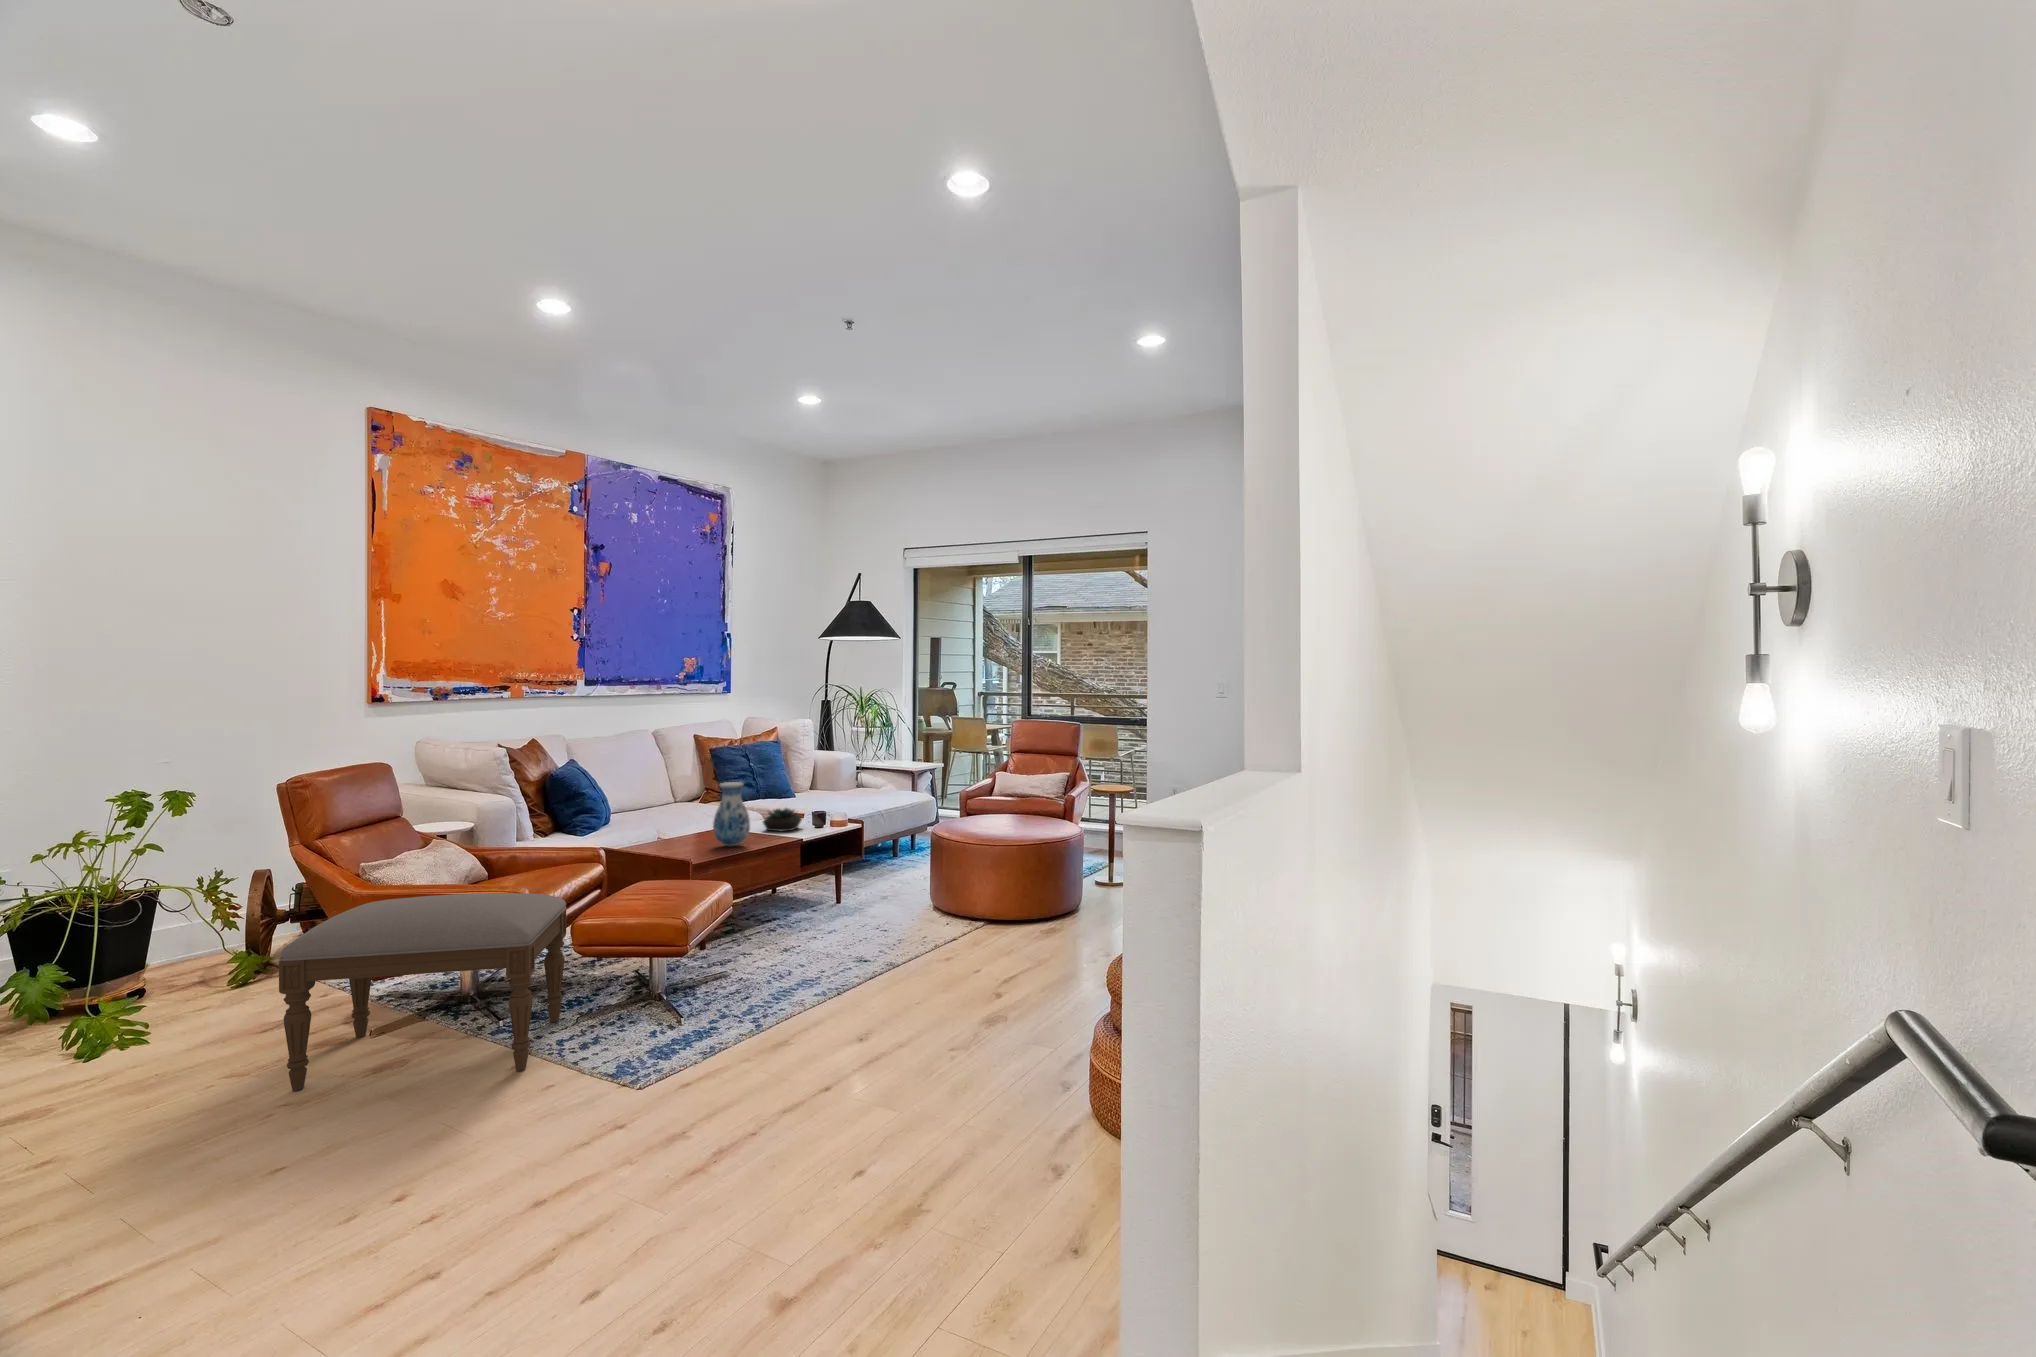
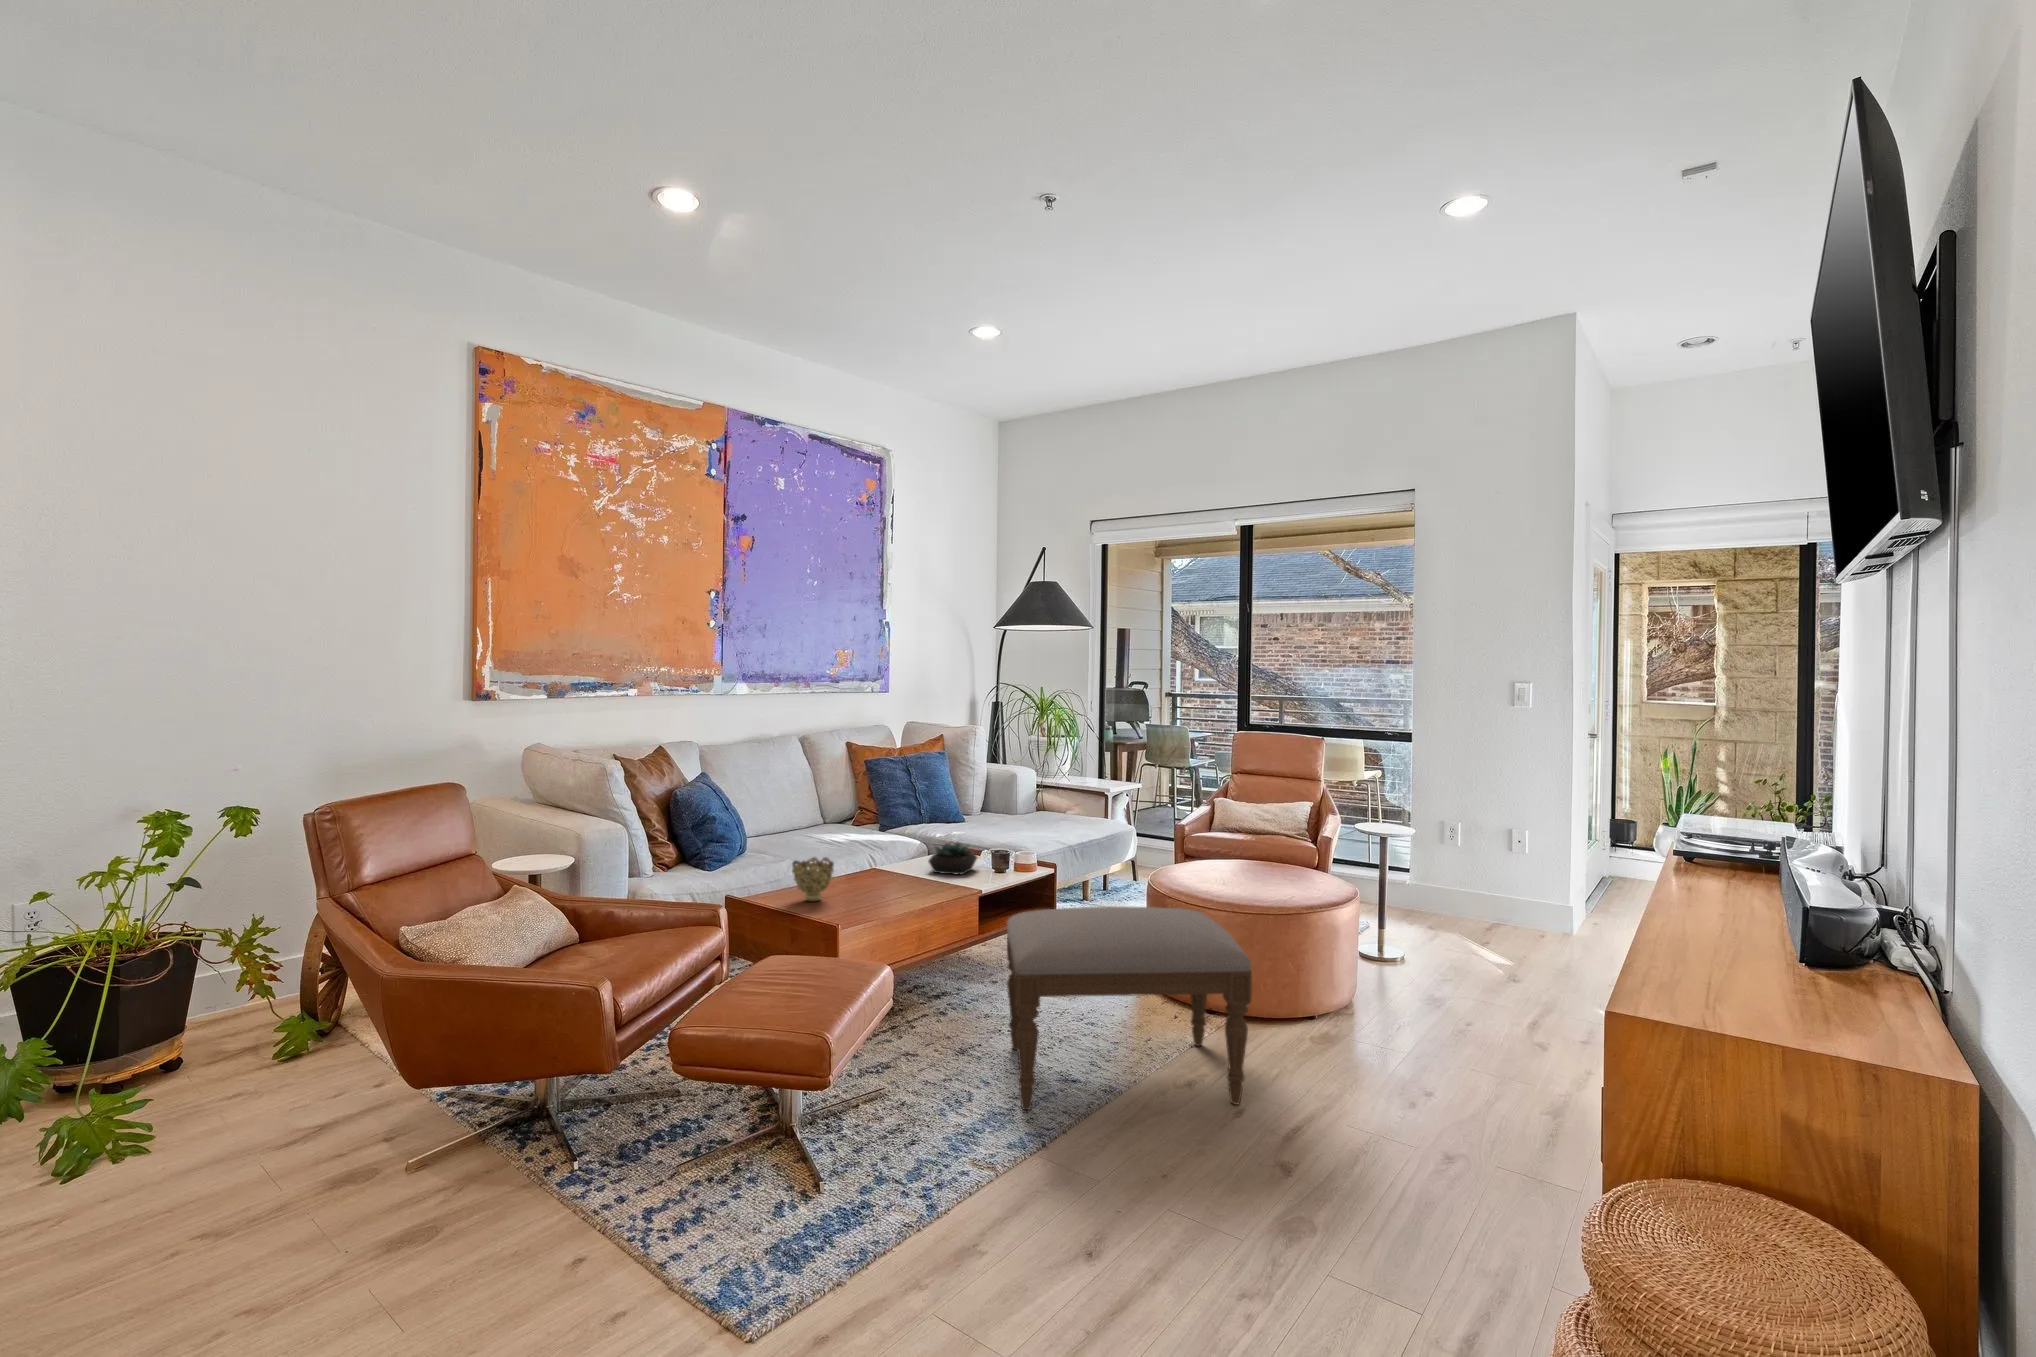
vase: present [713,782,750,846] -> none [868,814,914,898]
decorative bowl: none [653,817,687,850] -> present [792,857,834,902]
ottoman: present [279,893,566,1091] -> present [1007,906,1252,1110]

